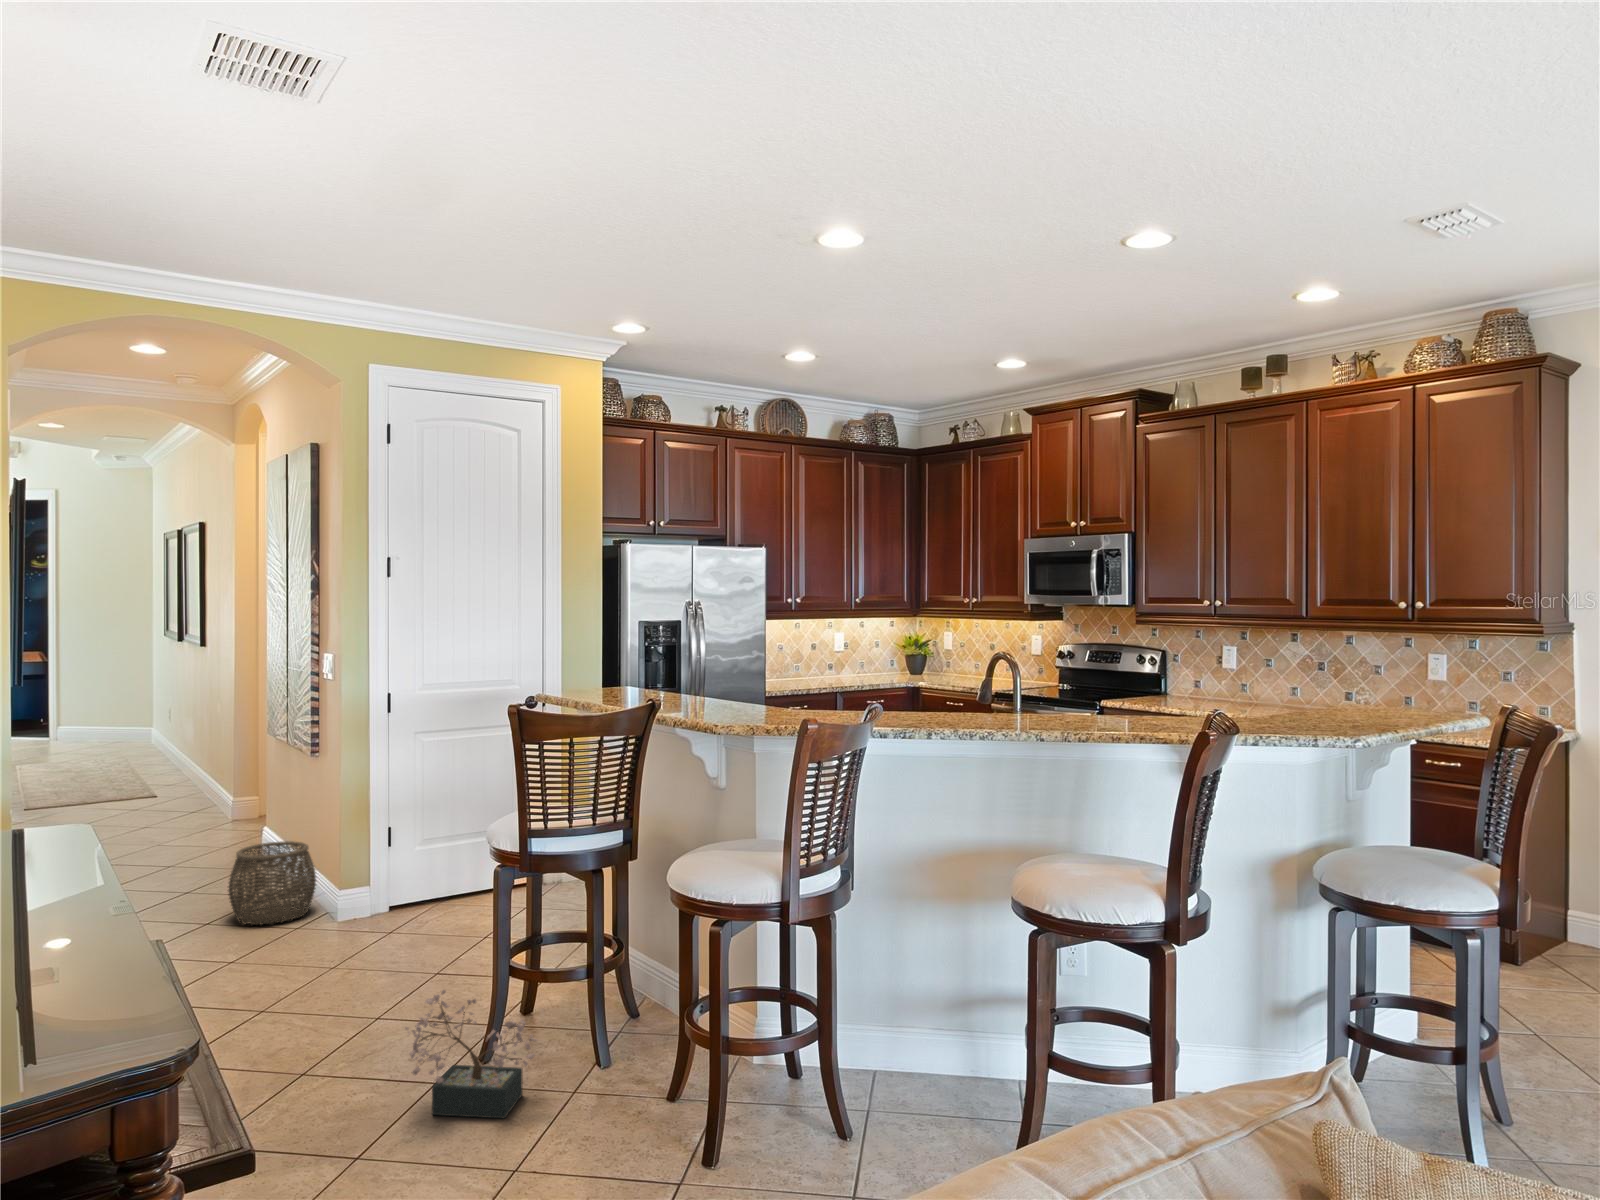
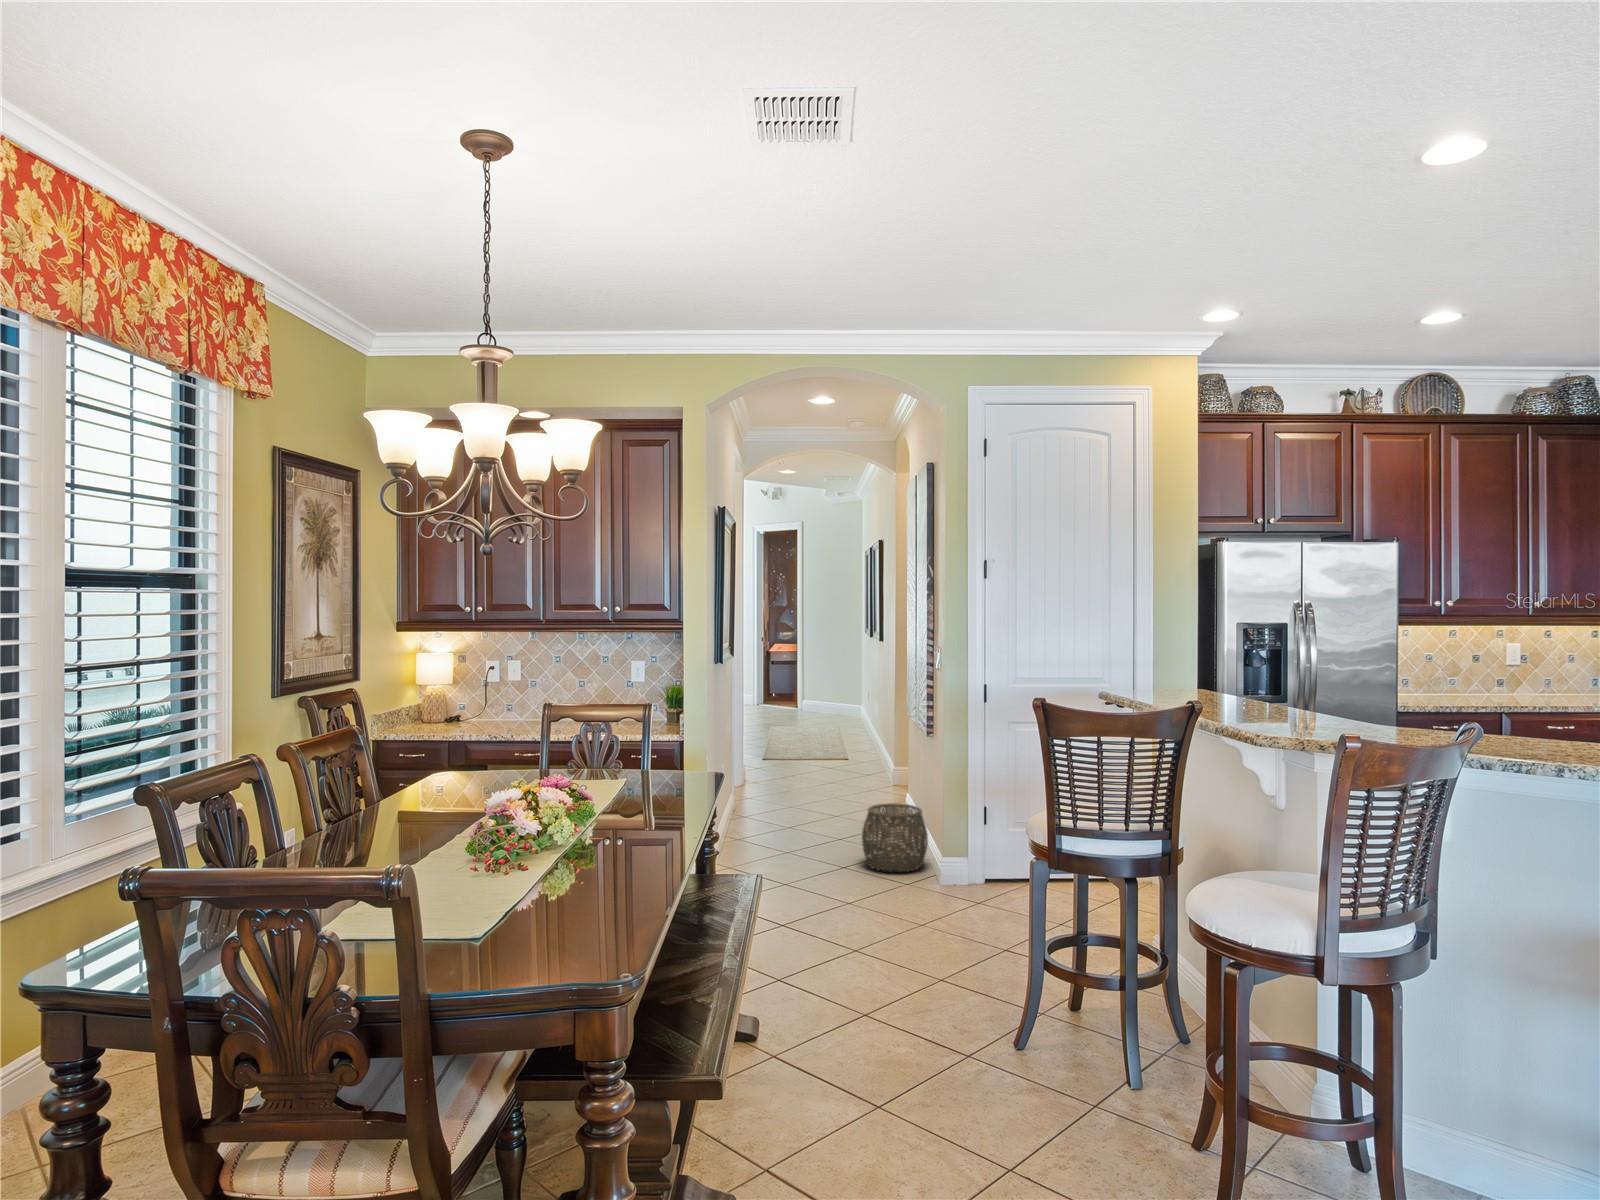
decorative plant: present [405,990,537,1119] -> none [939,962,1065,1102]

